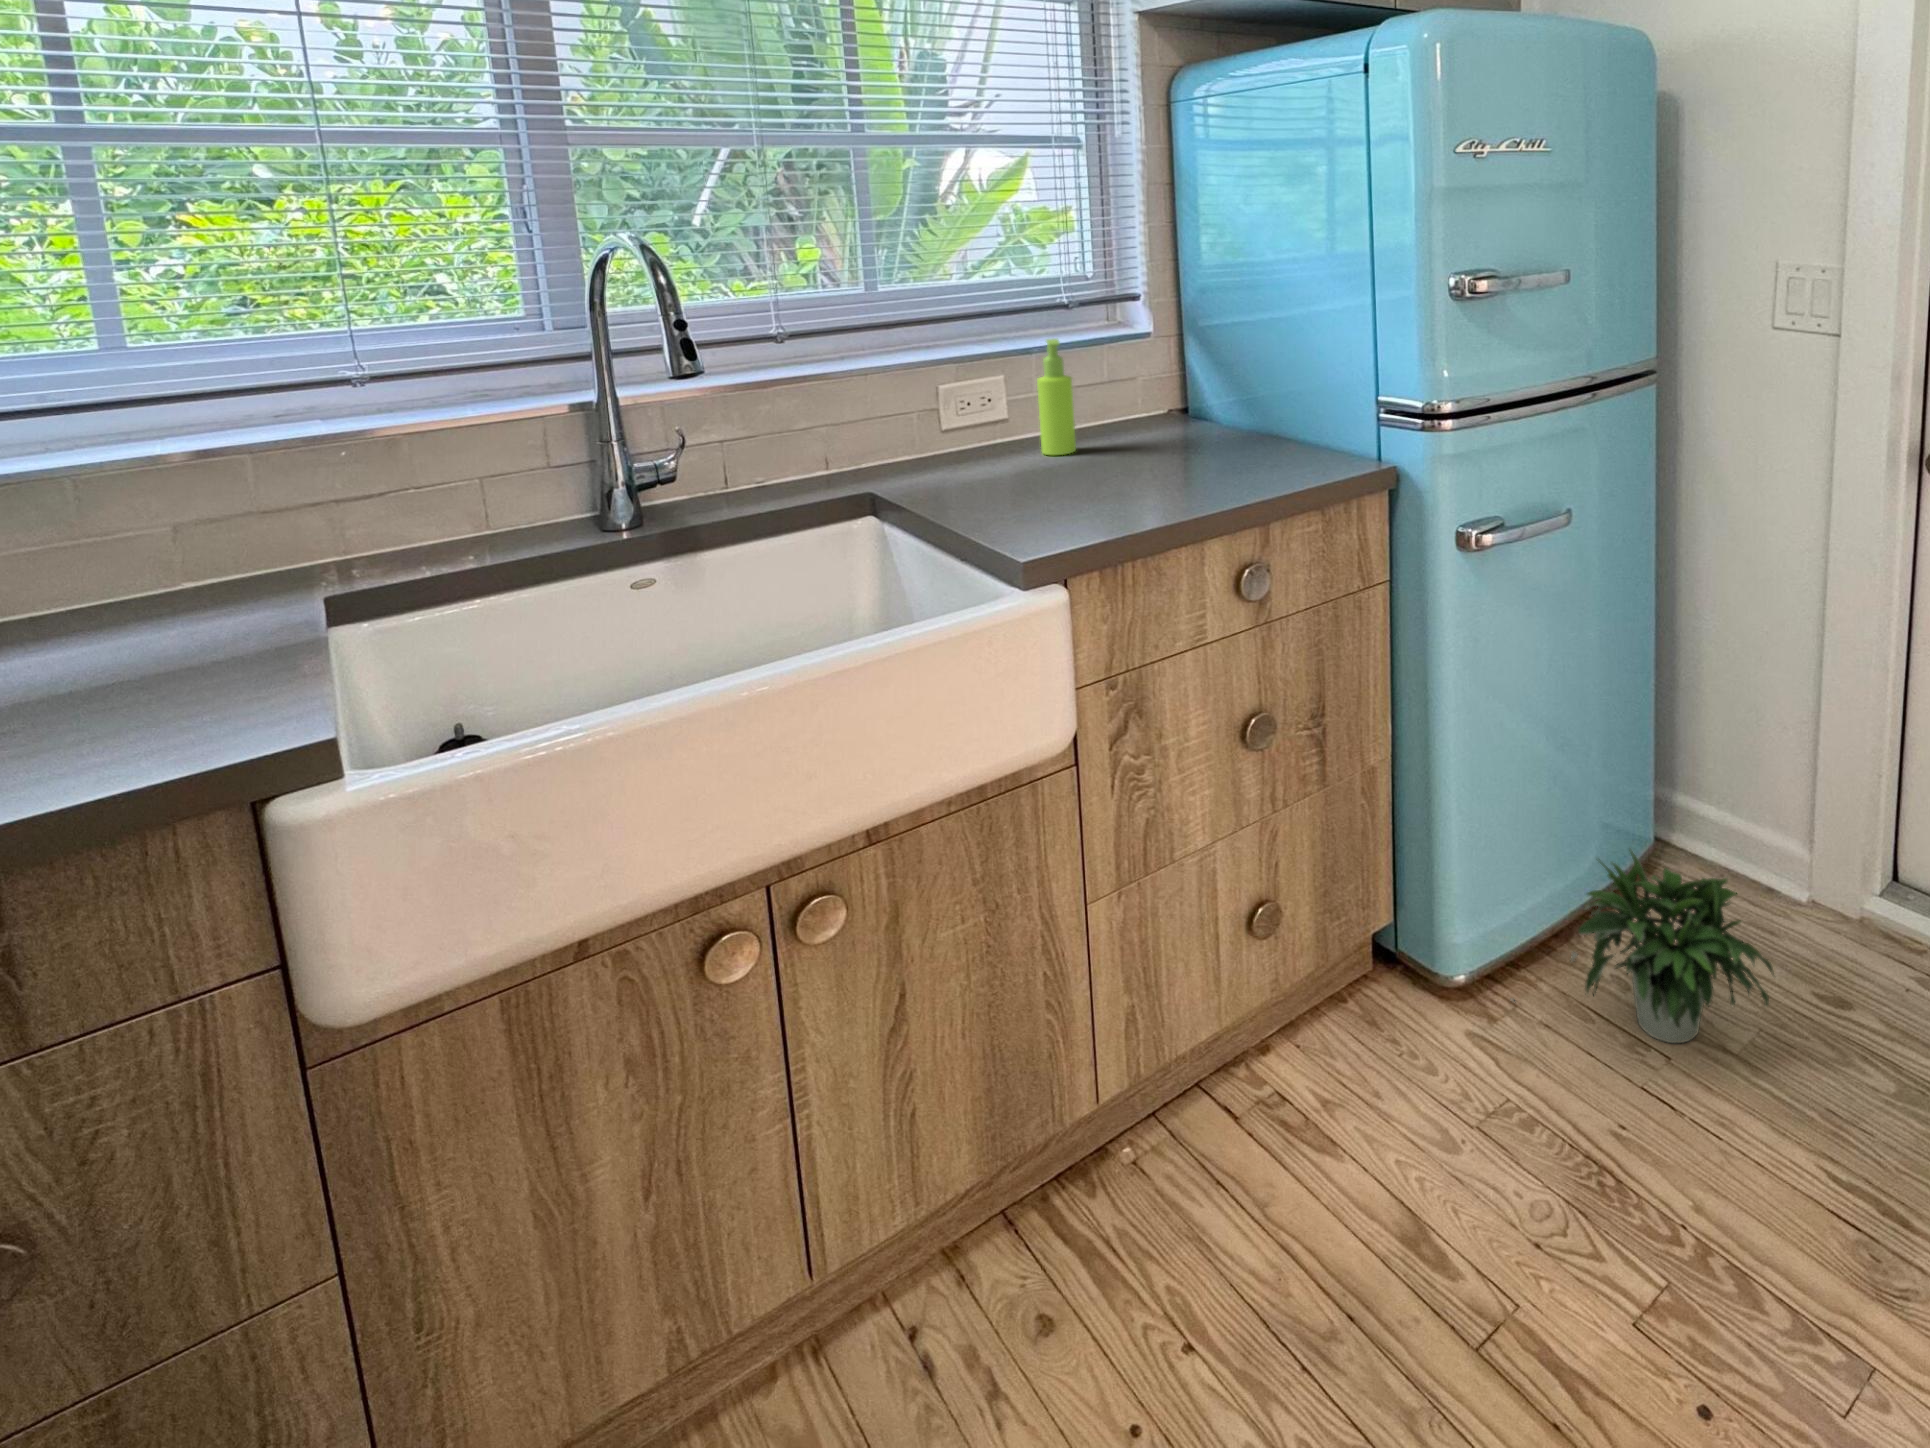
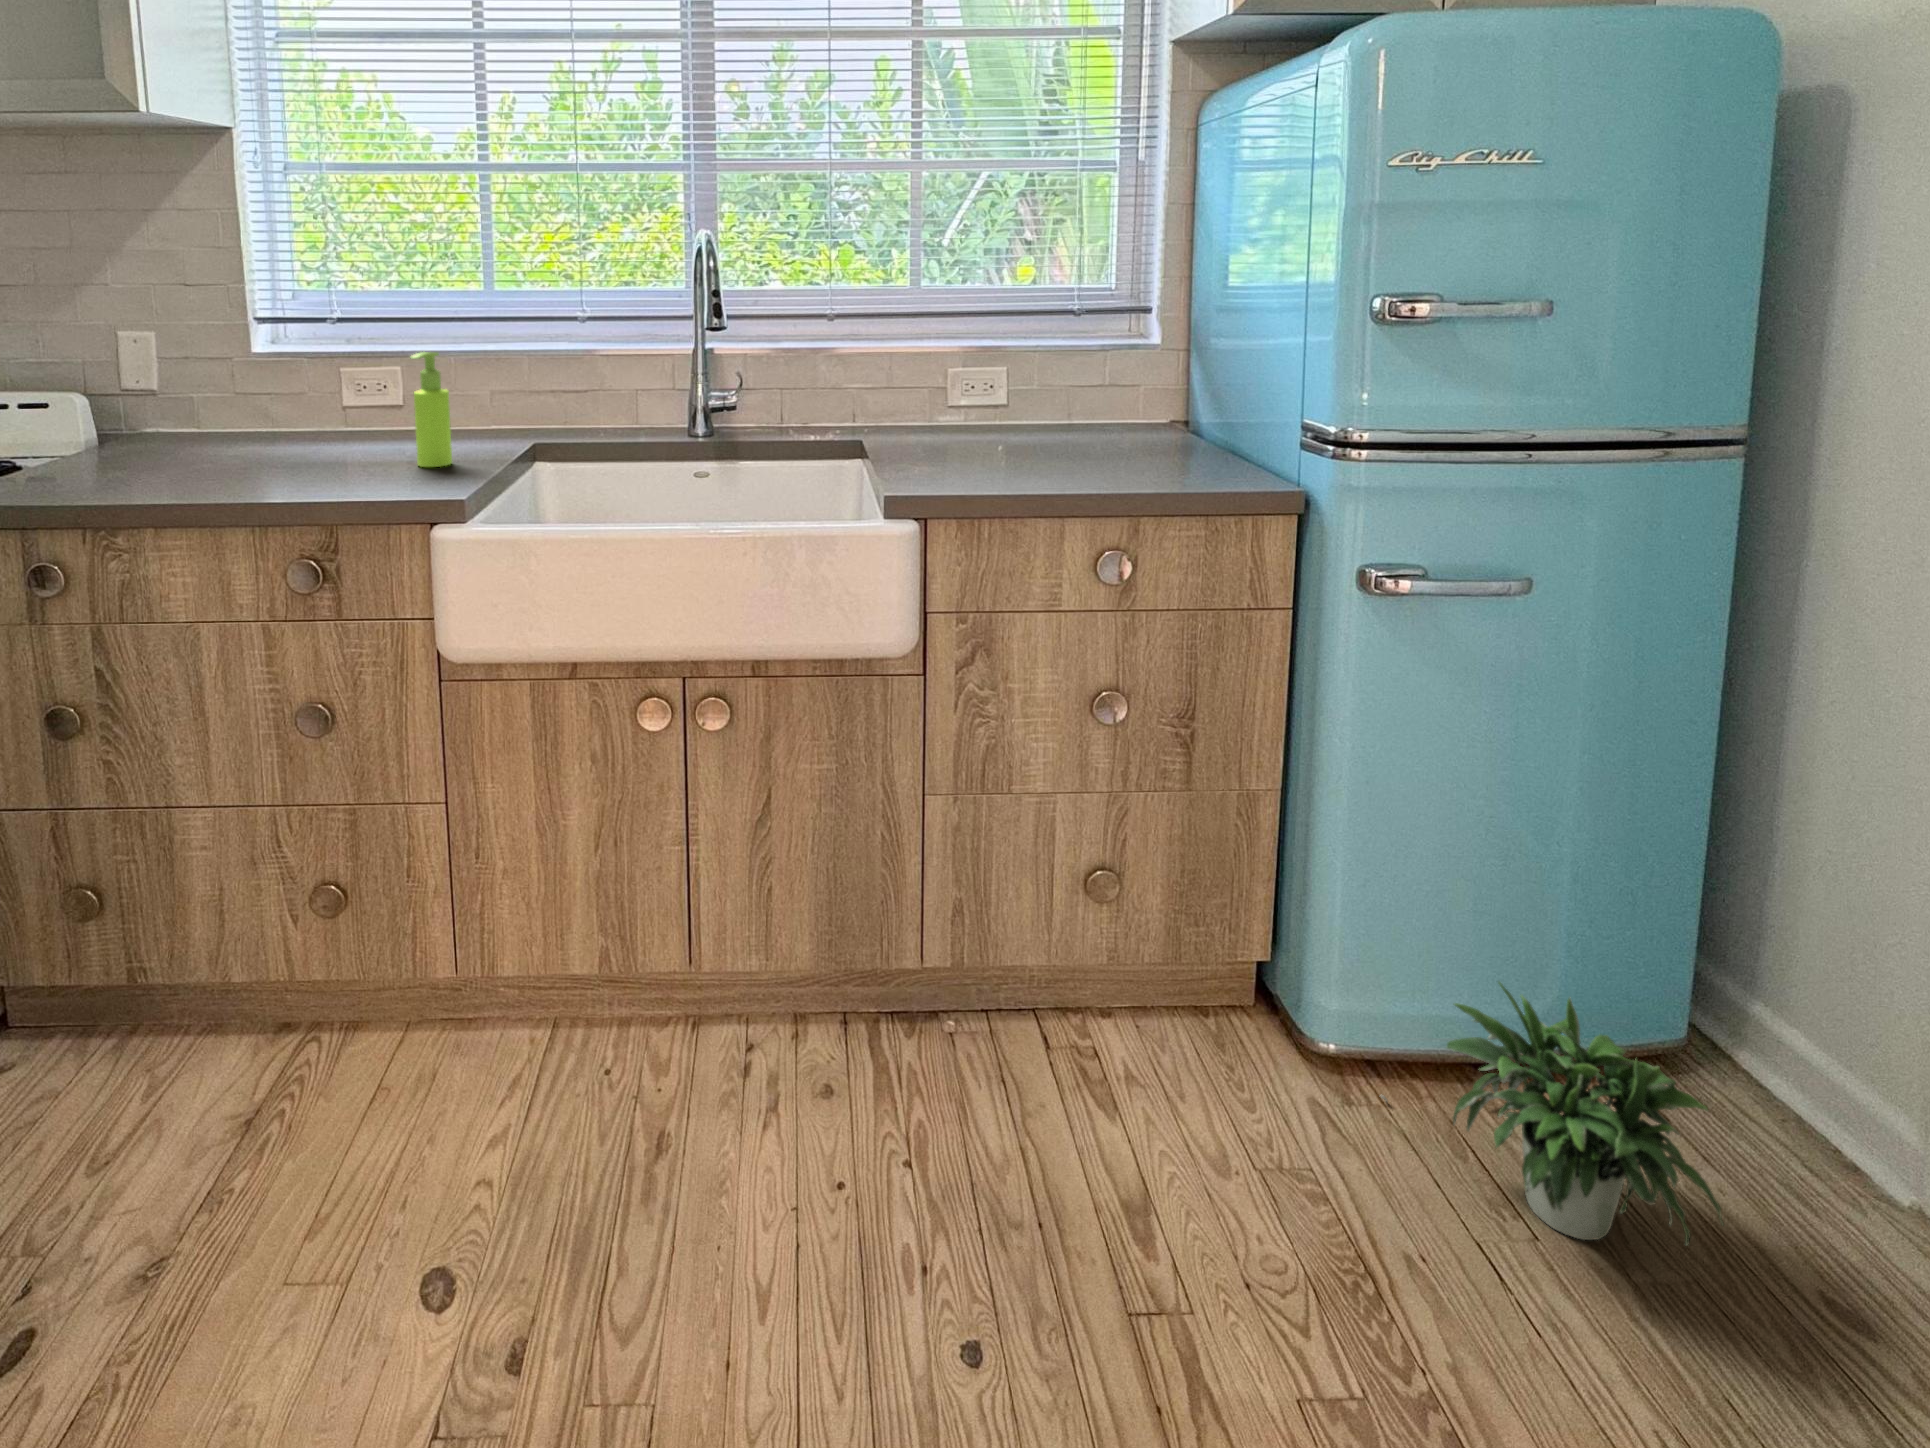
soap dispenser: present [1037,338,1076,455] -> present [411,352,452,467]

